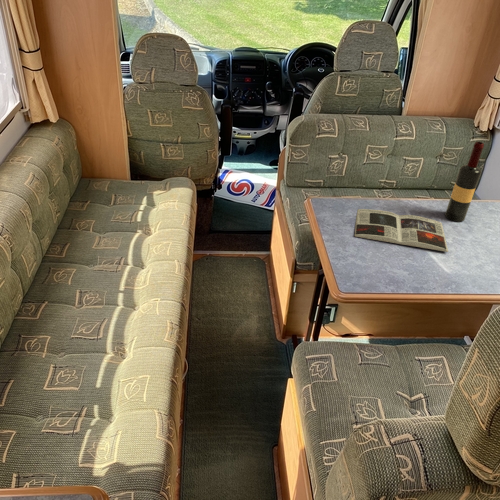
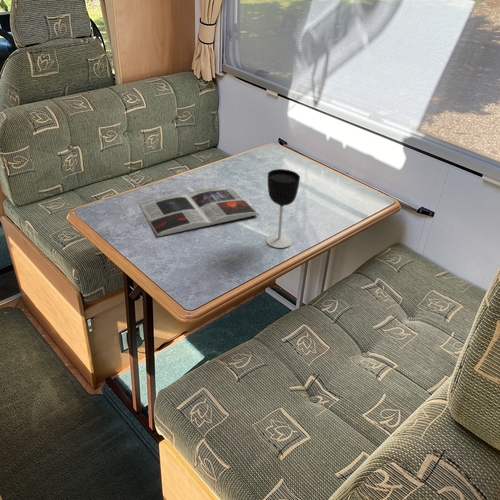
wine bottle: present [445,142,484,222] -> none [227,88,250,180]
wine glass: none [438,216,484,285] -> present [266,169,300,248]

